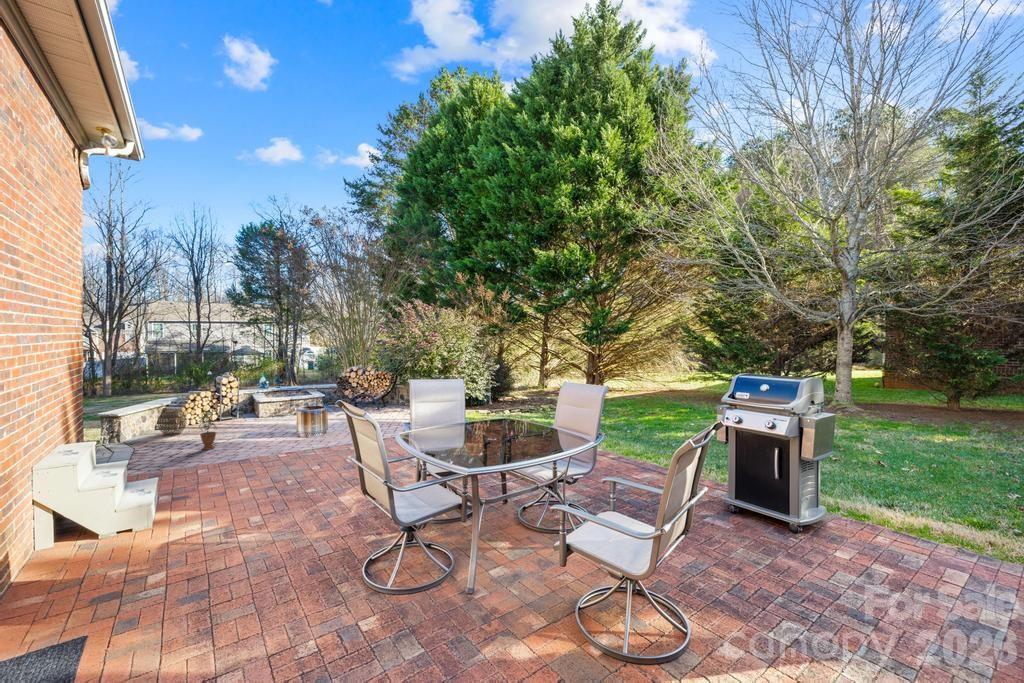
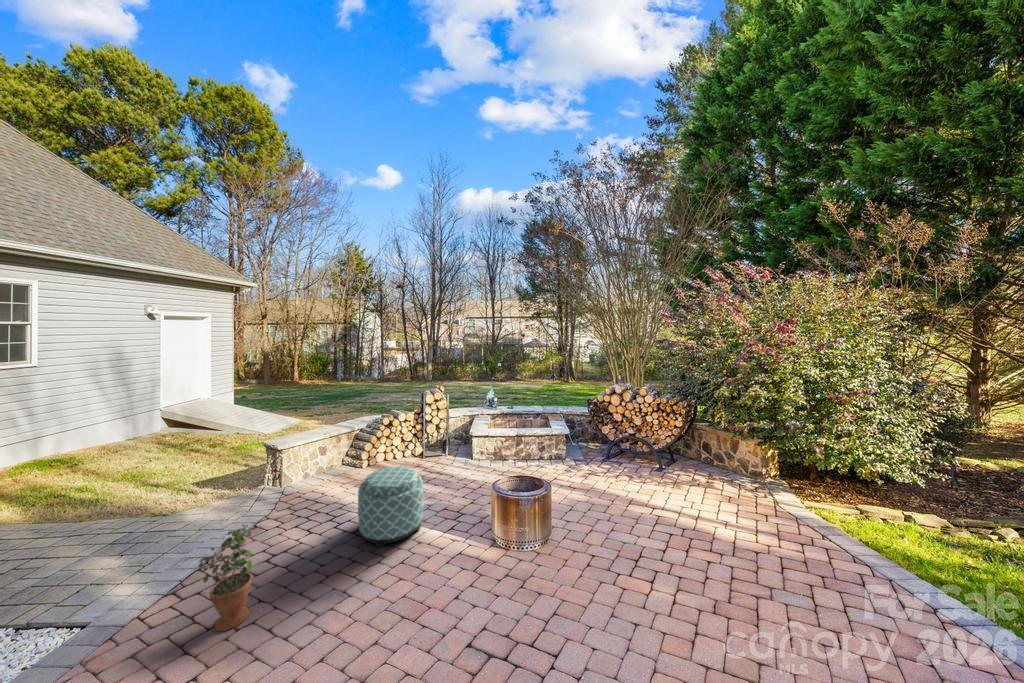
ottoman: none [228,403,264,435] -> present [358,466,423,547]
woven basket: present [158,410,186,435] -> none [303,452,344,496]

